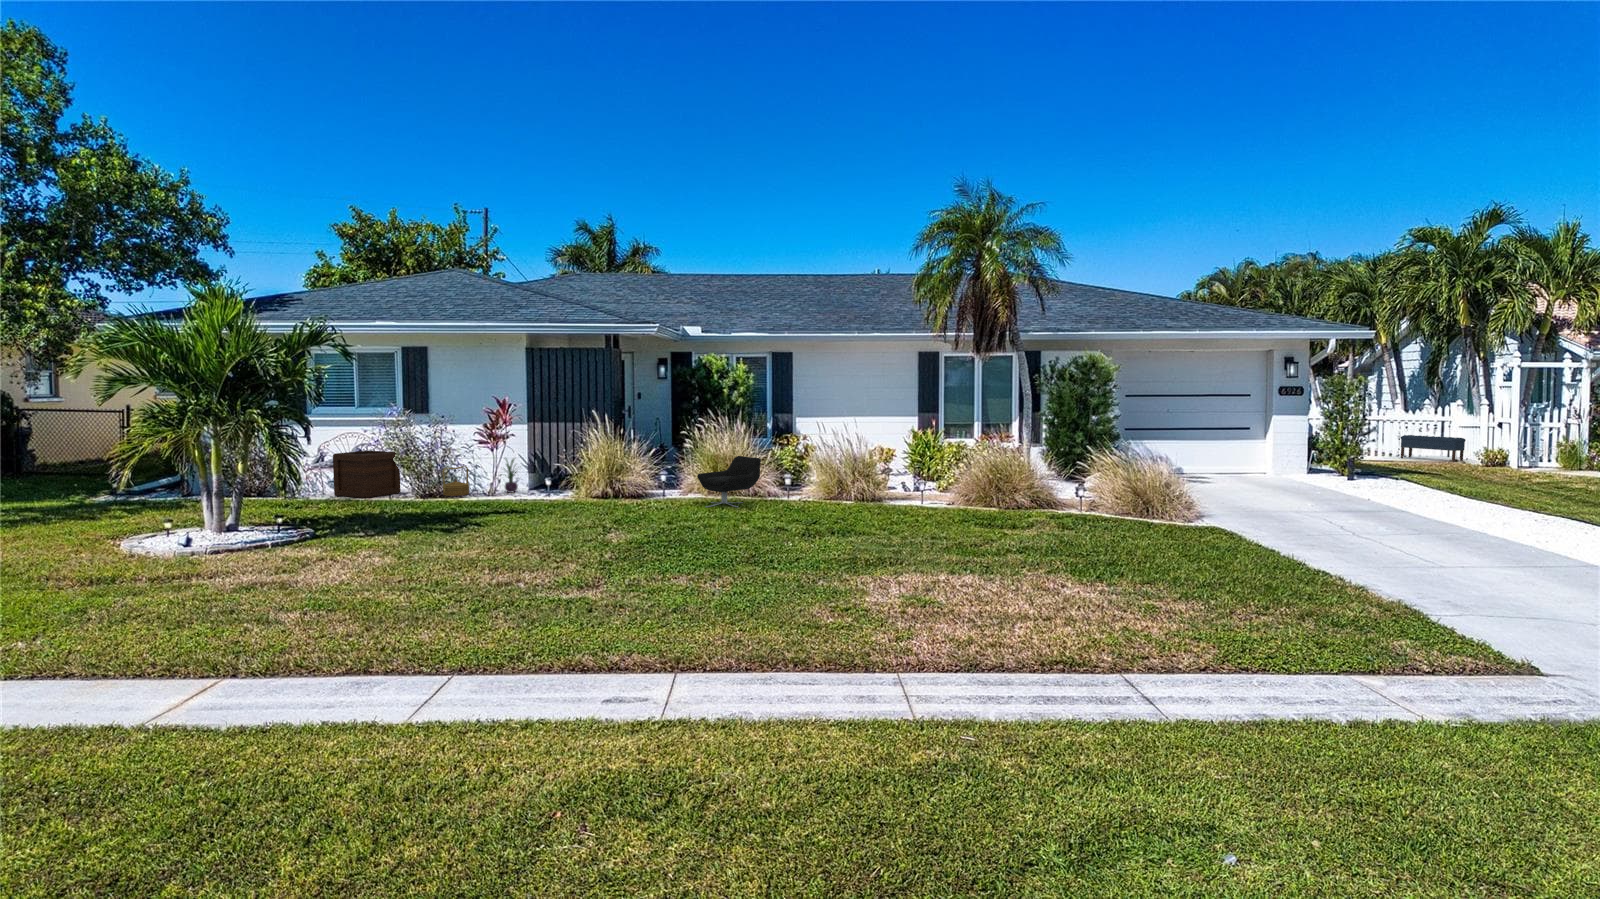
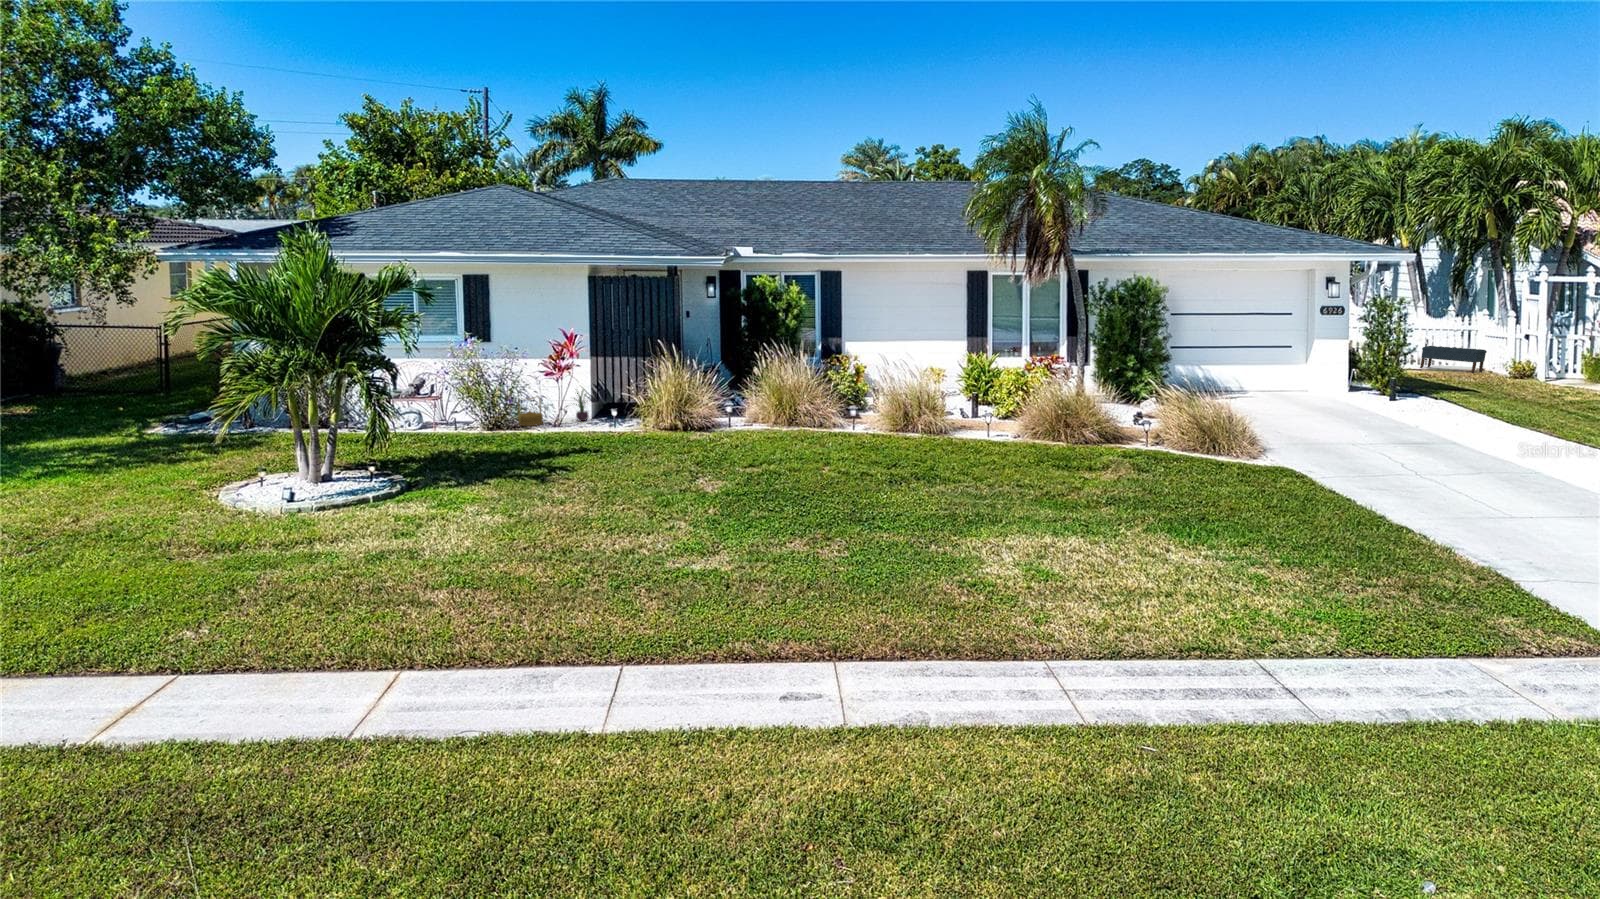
wooden crate: present [333,451,401,498] -> none [411,381,477,430]
lounge chair: present [697,456,761,507] -> none [767,387,829,440]

